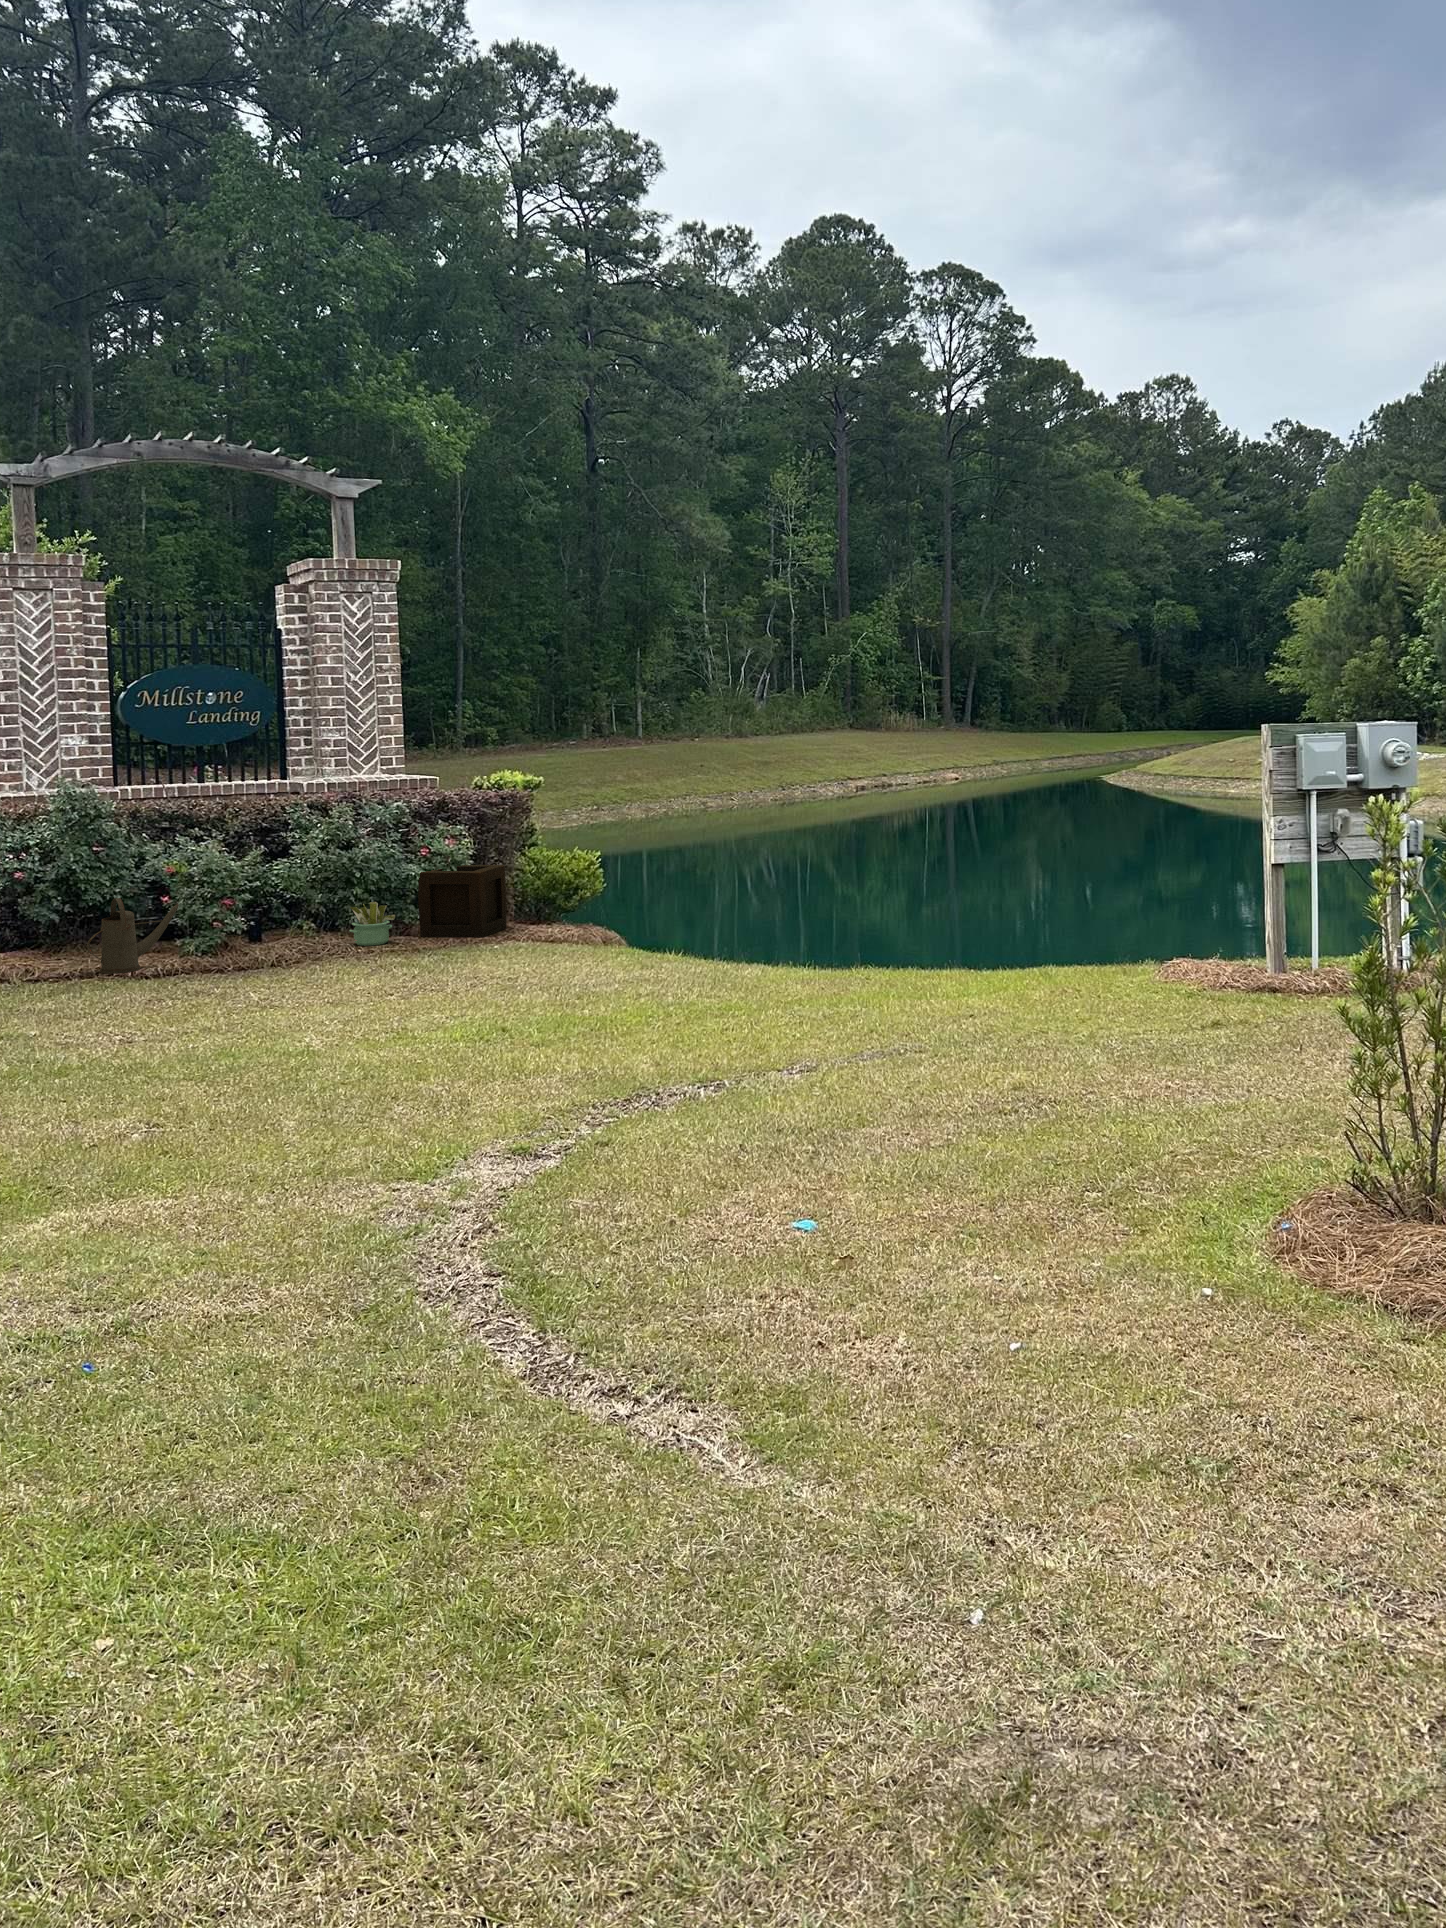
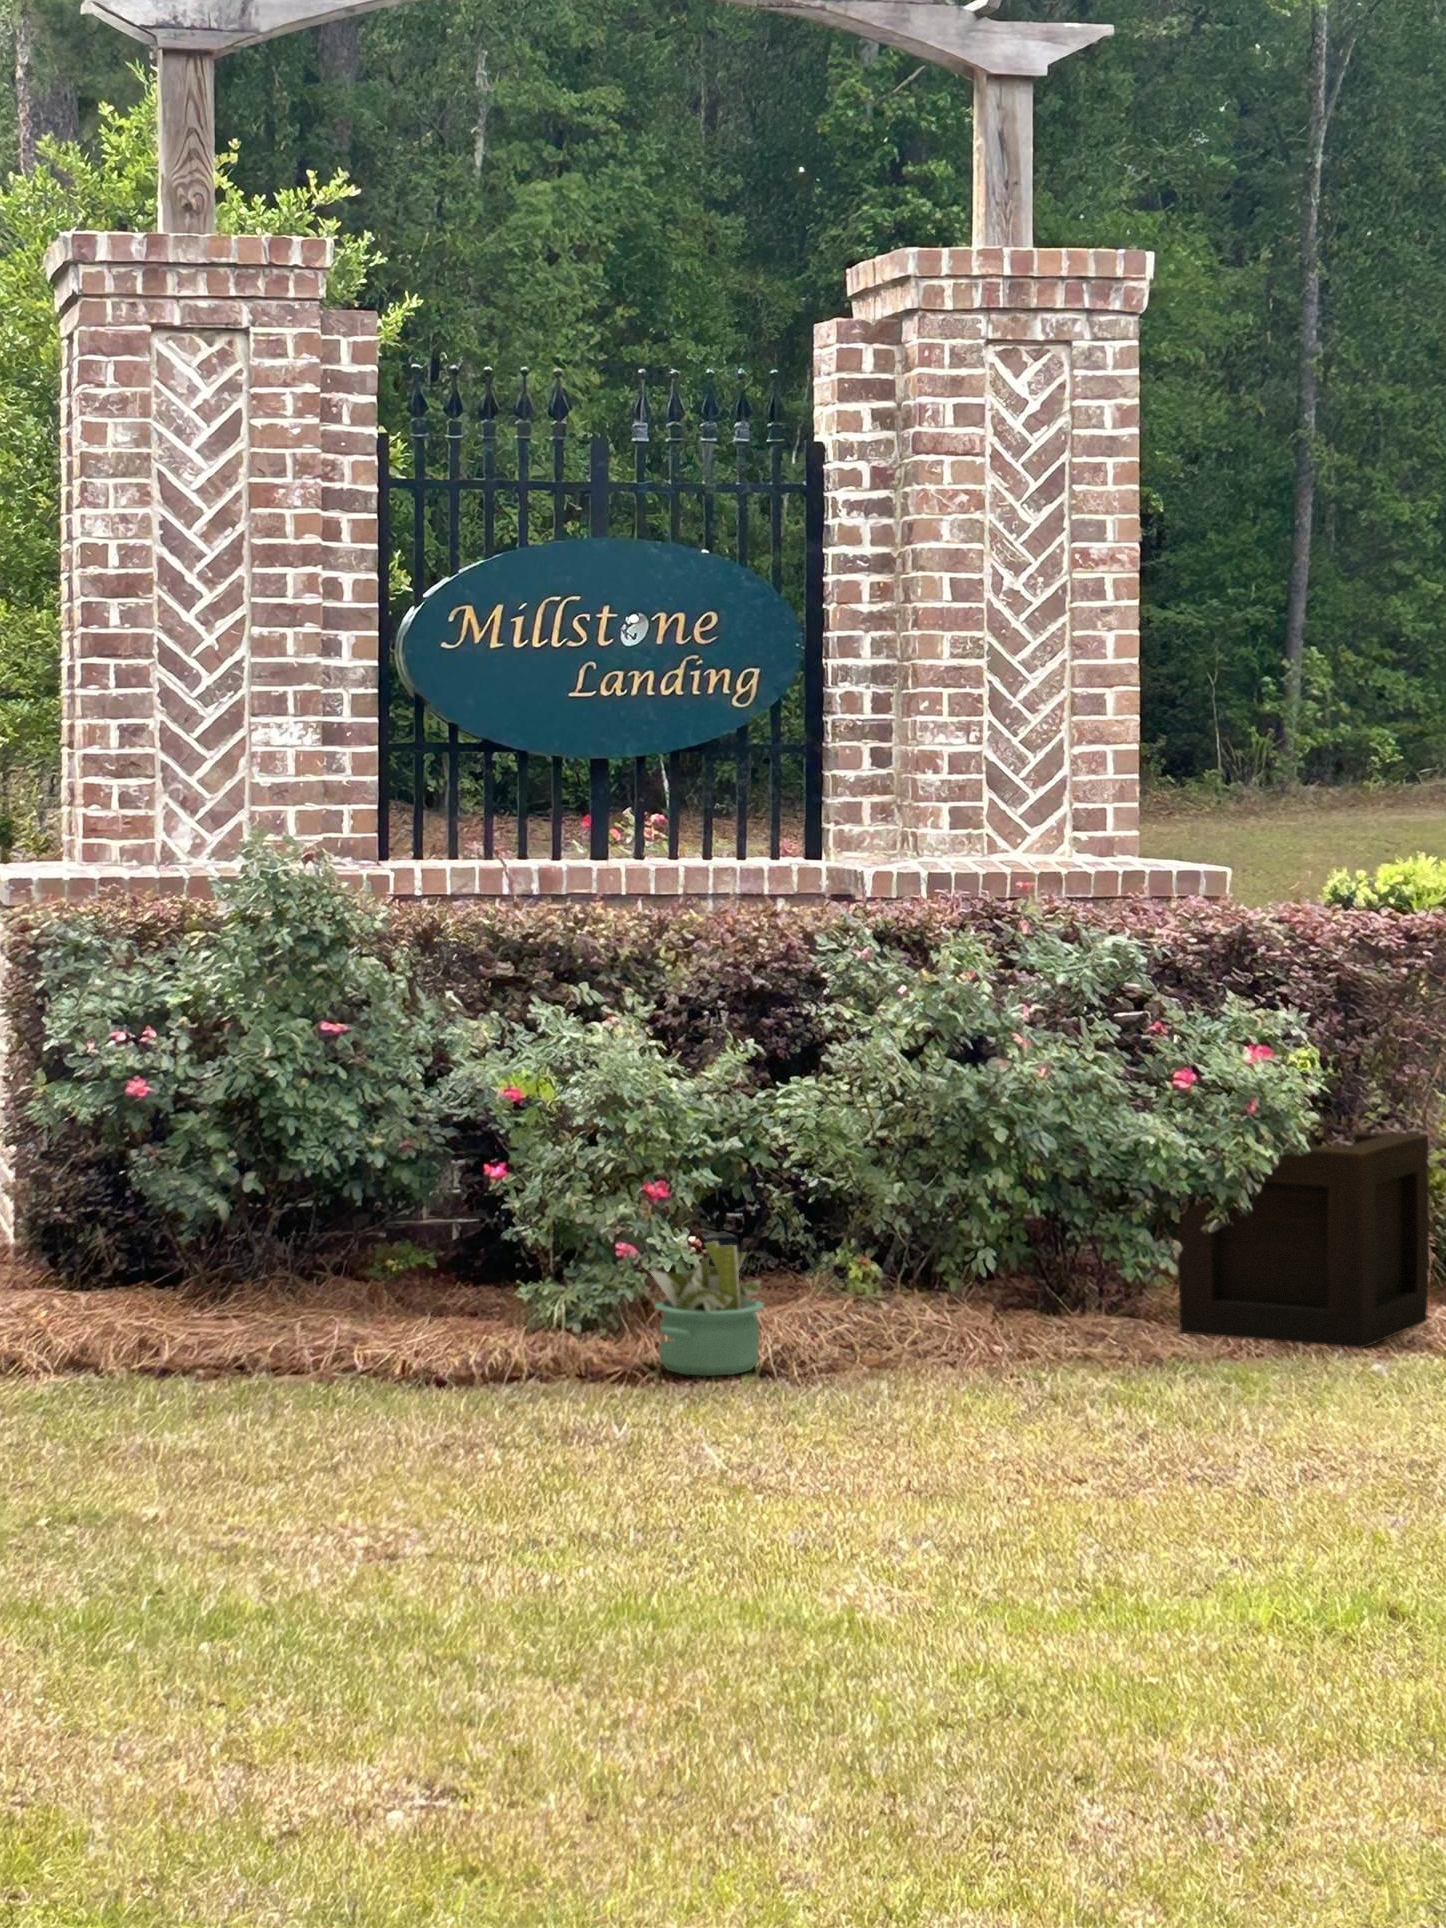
watering can: present [87,898,179,974] -> none [289,1168,530,1379]
decorative plant: present [349,902,395,946] -> present [650,1241,764,1376]

